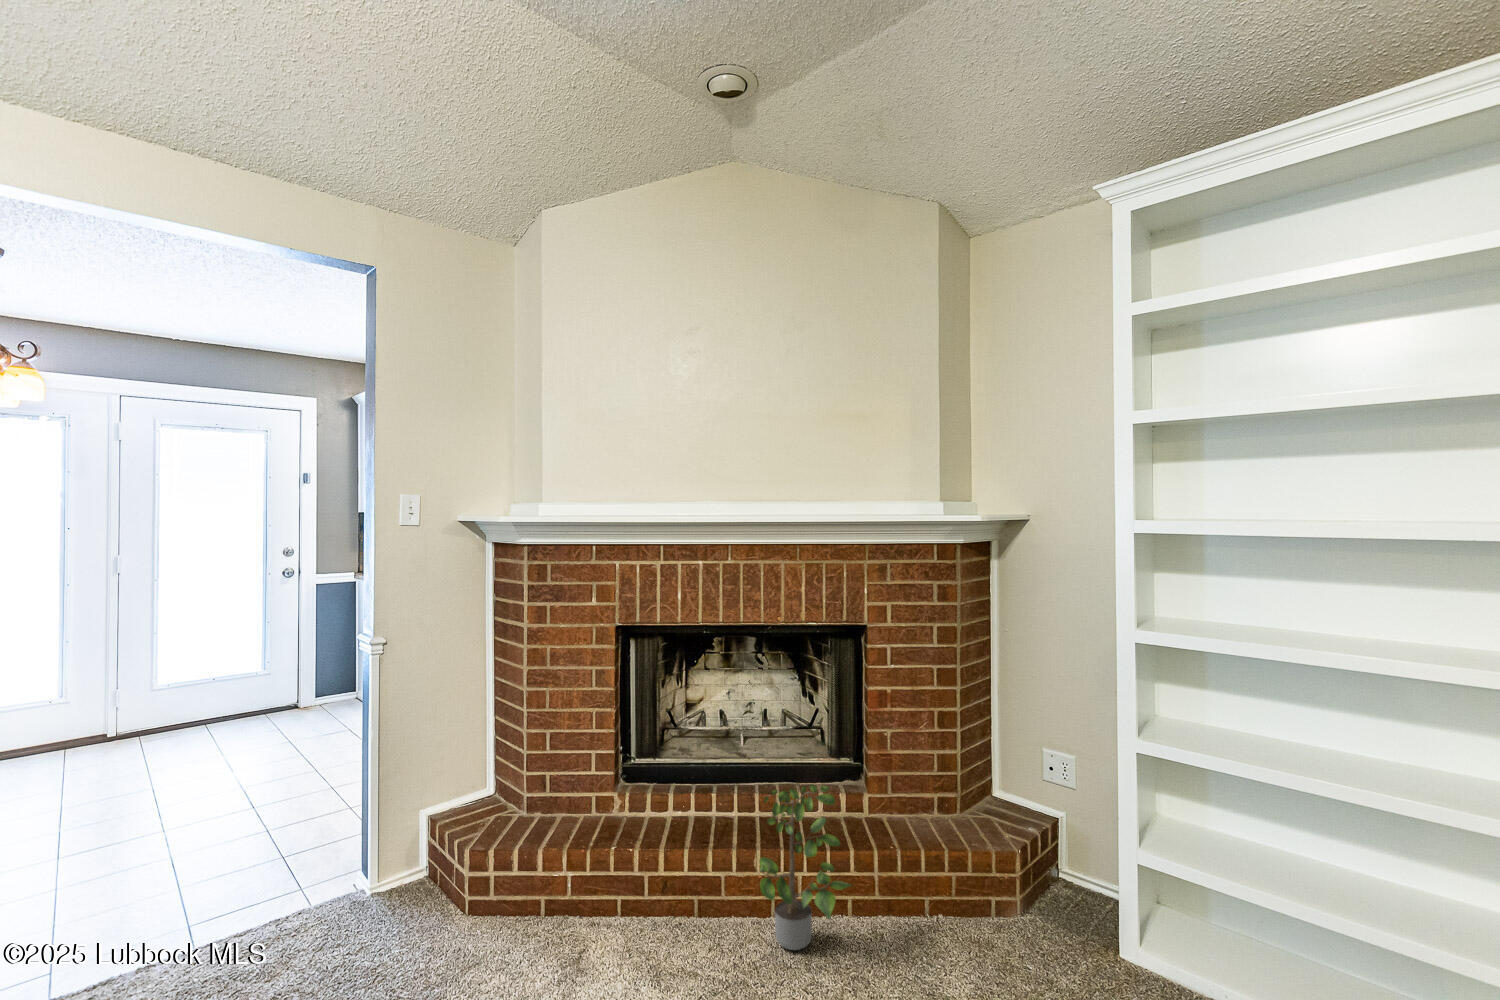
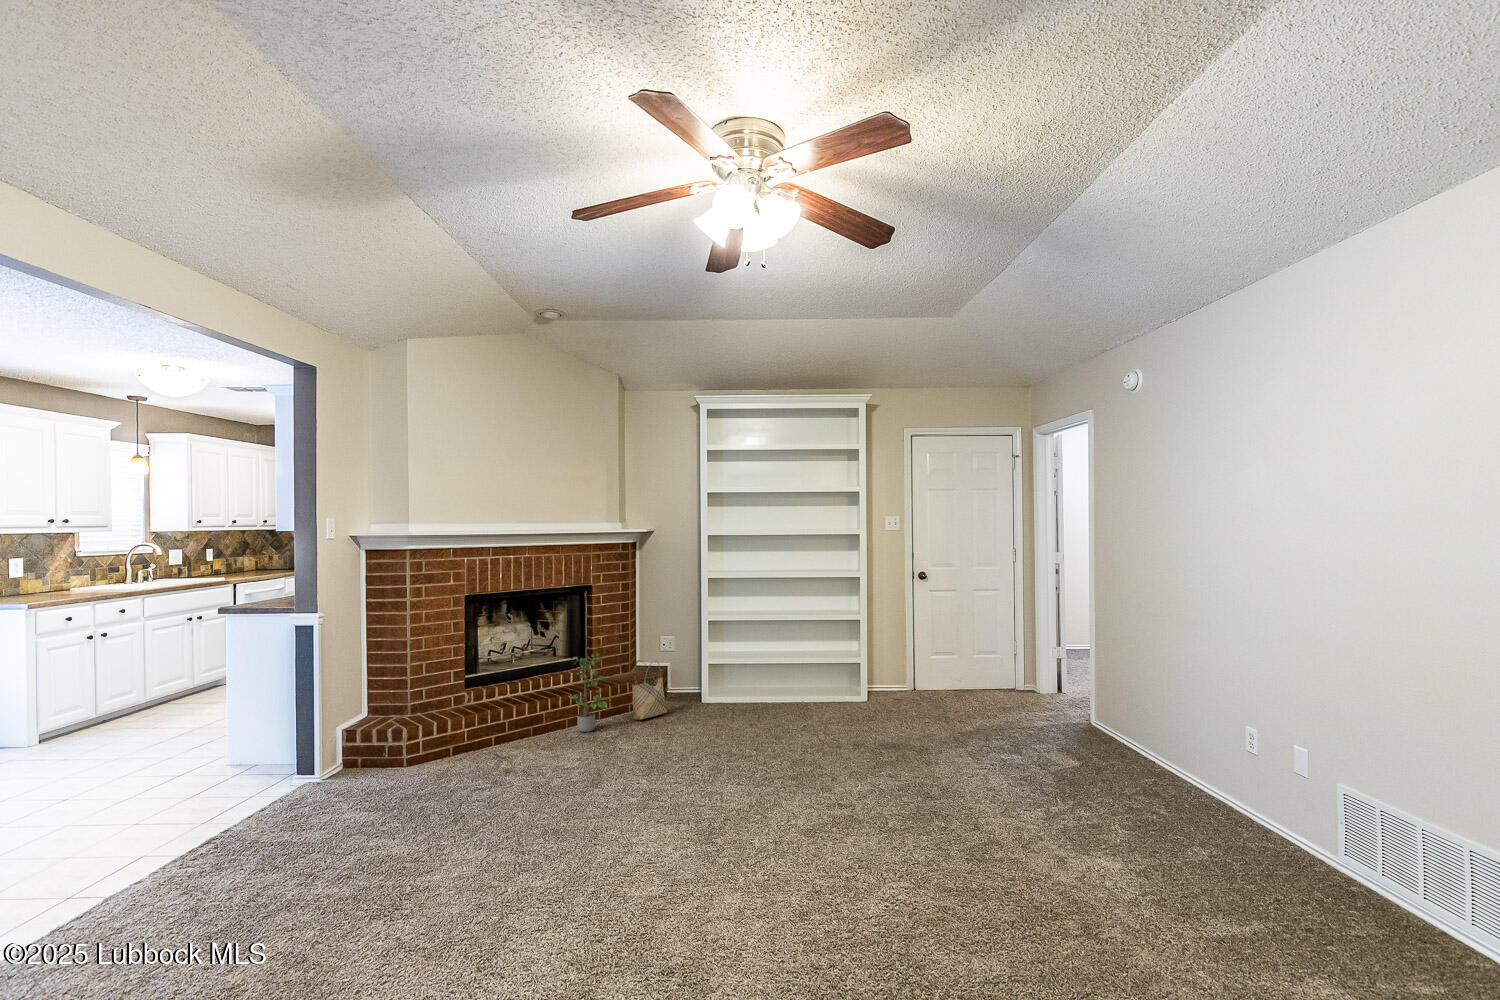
woven basket: none [900,813,994,962] -> present [632,660,667,720]

